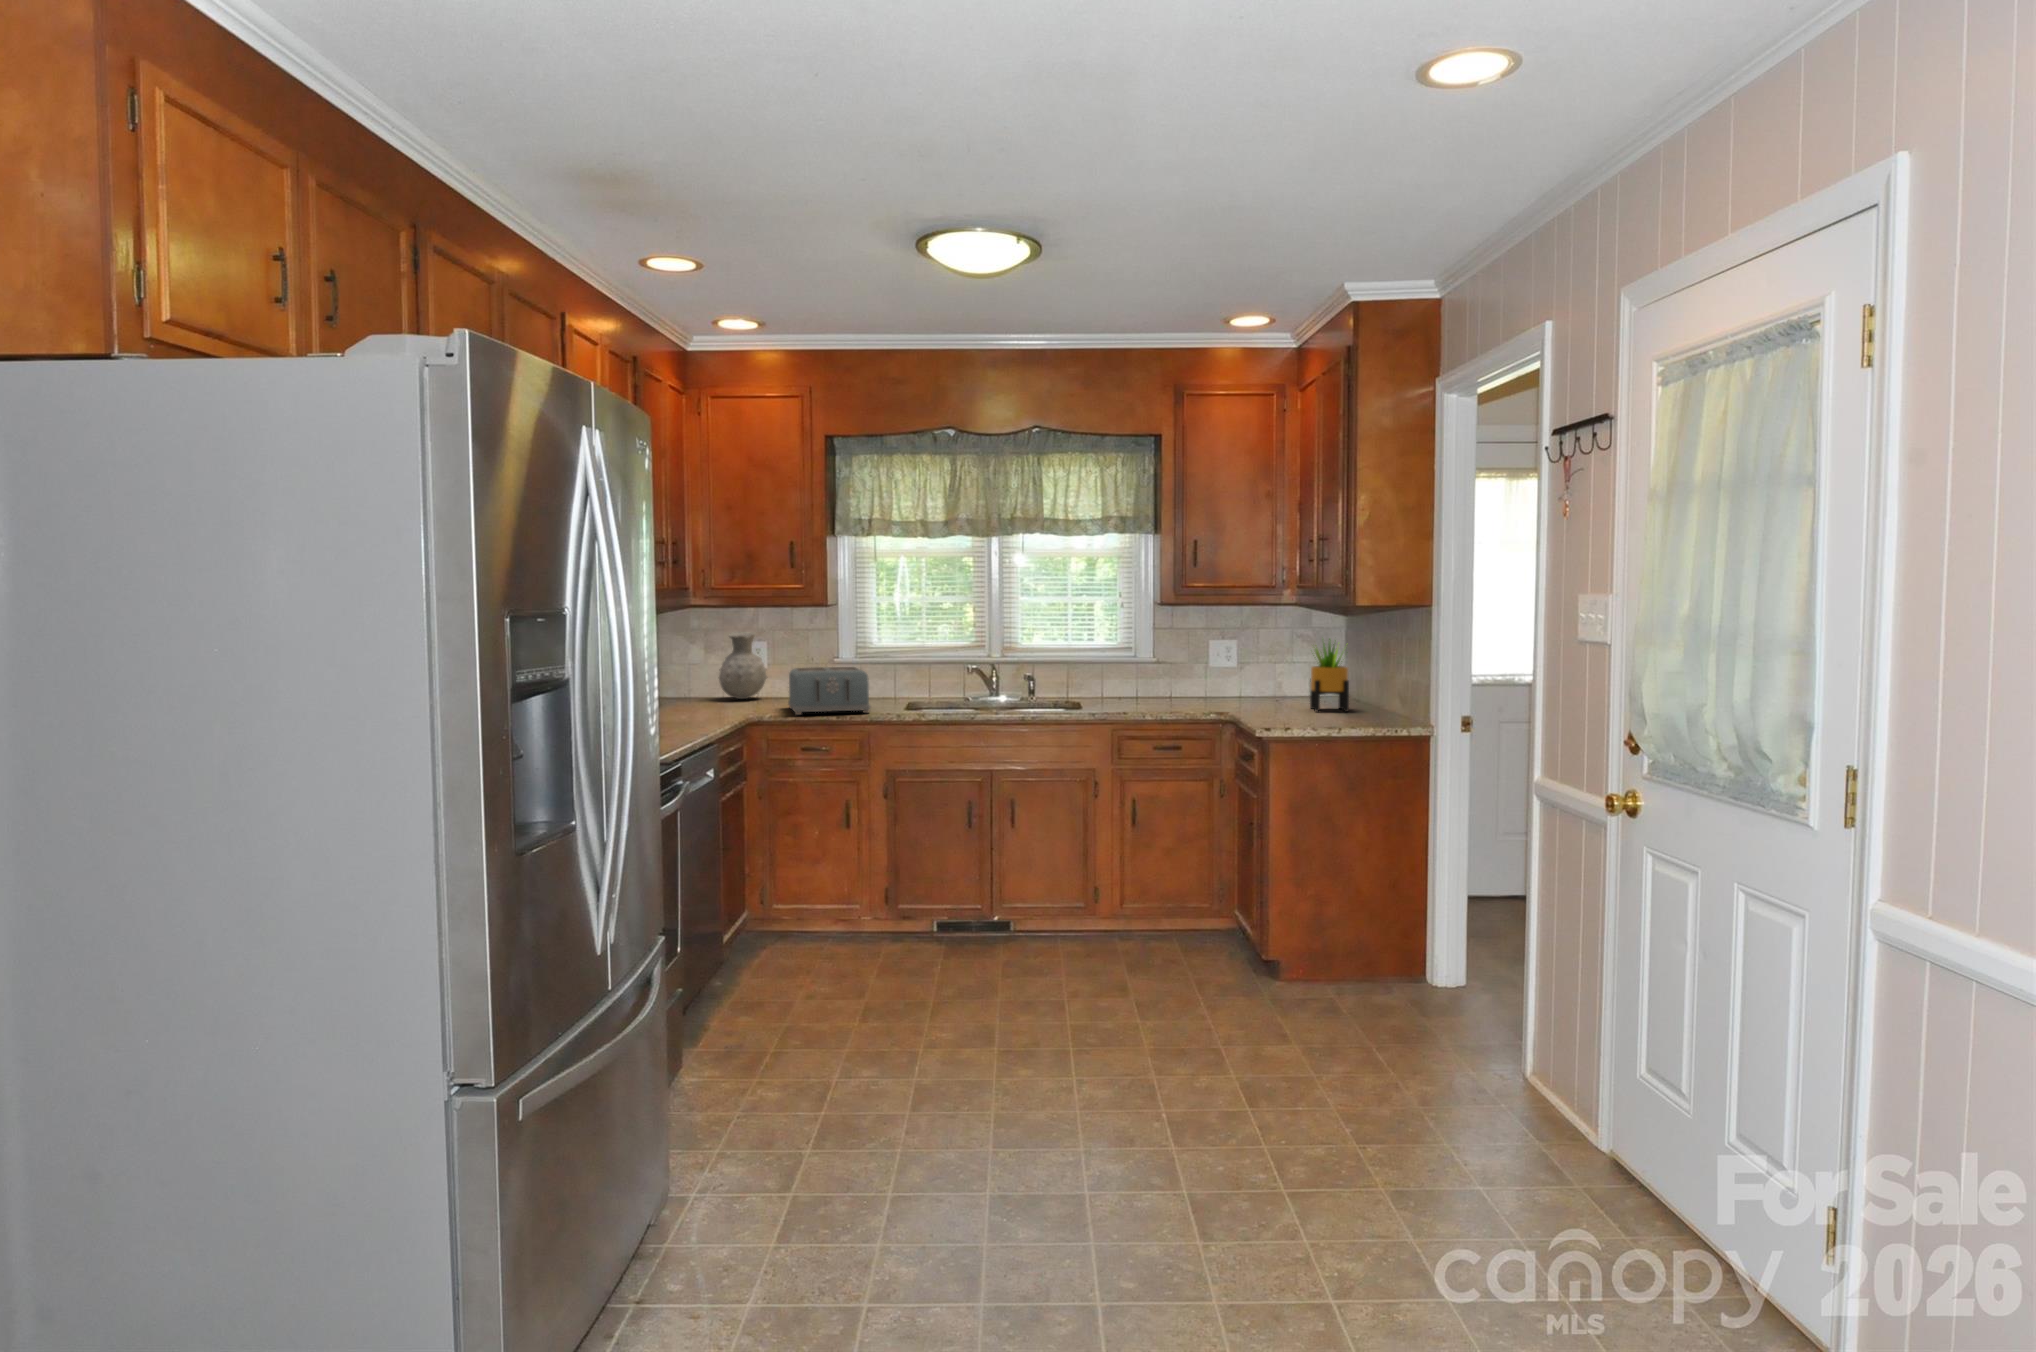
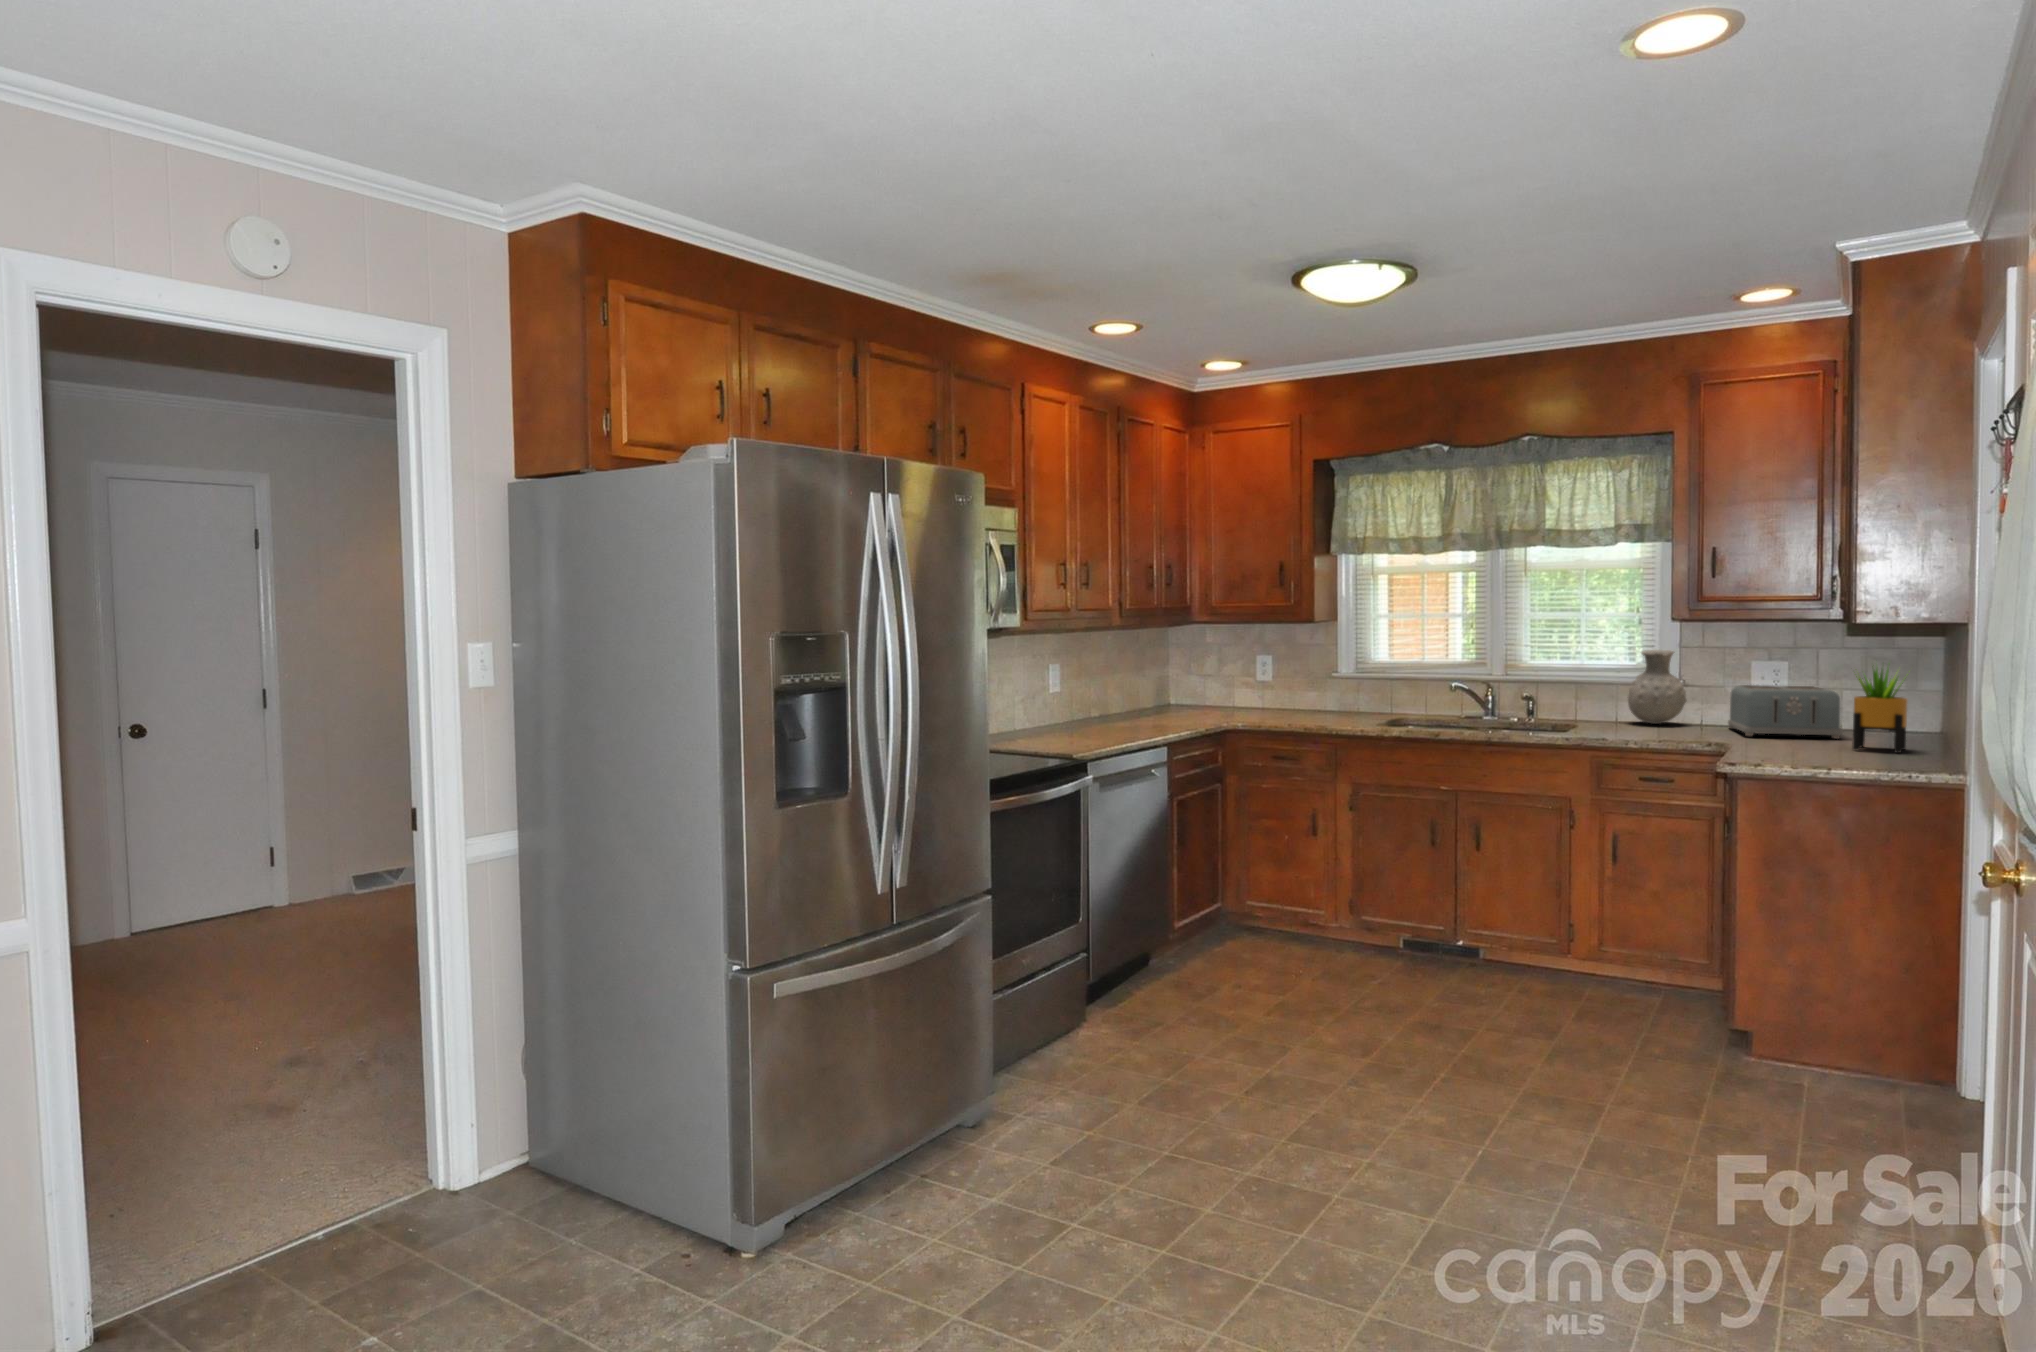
vase: present [719,633,767,699] -> present [1628,650,1687,724]
toaster: present [788,667,870,715] -> present [1728,685,1842,739]

